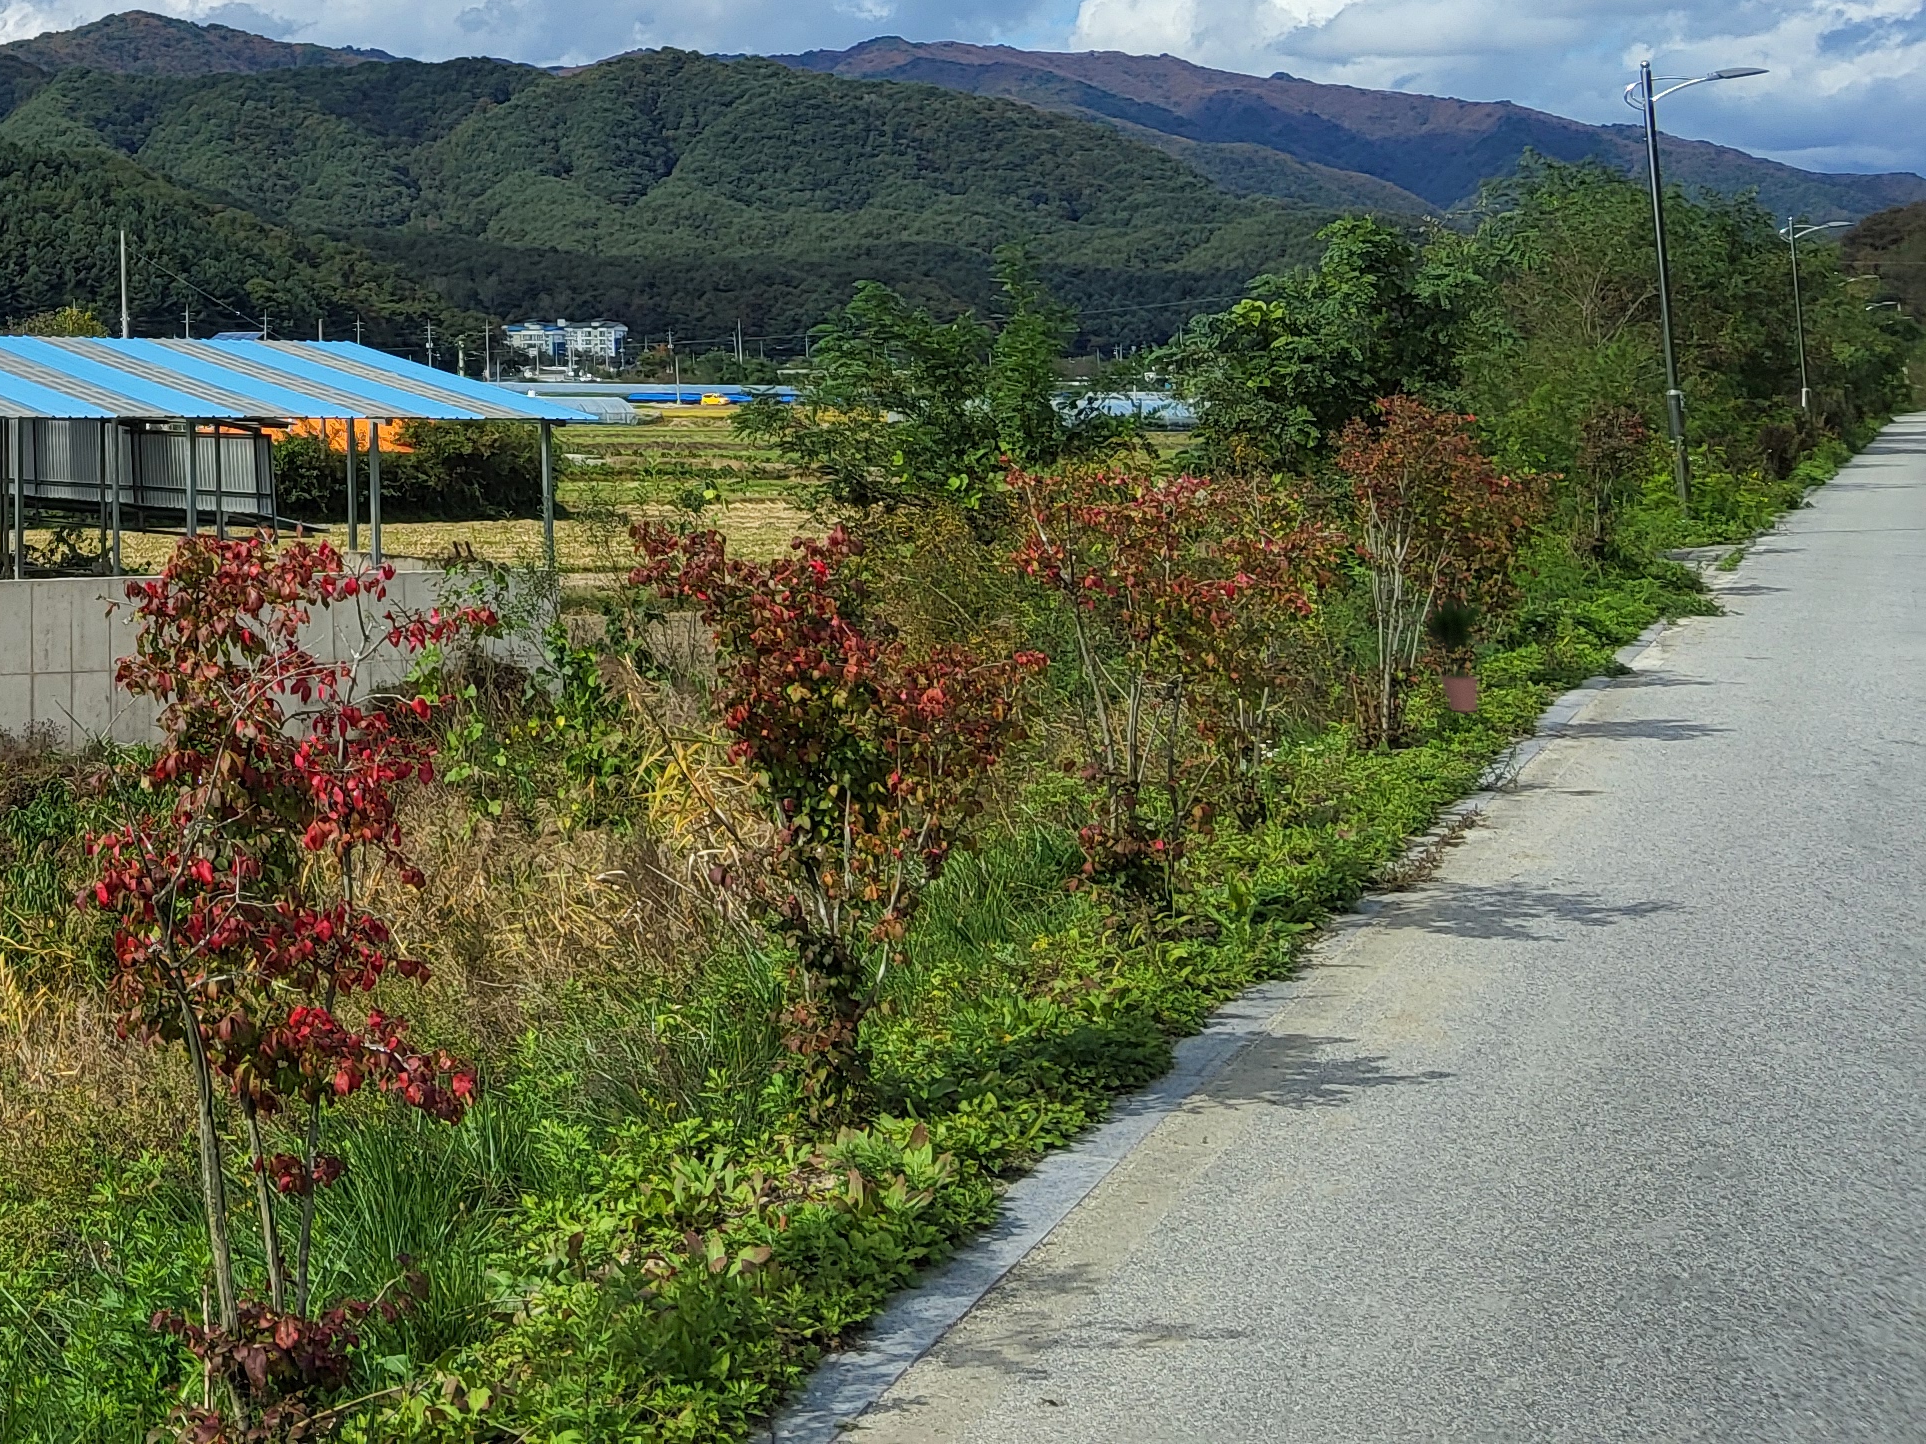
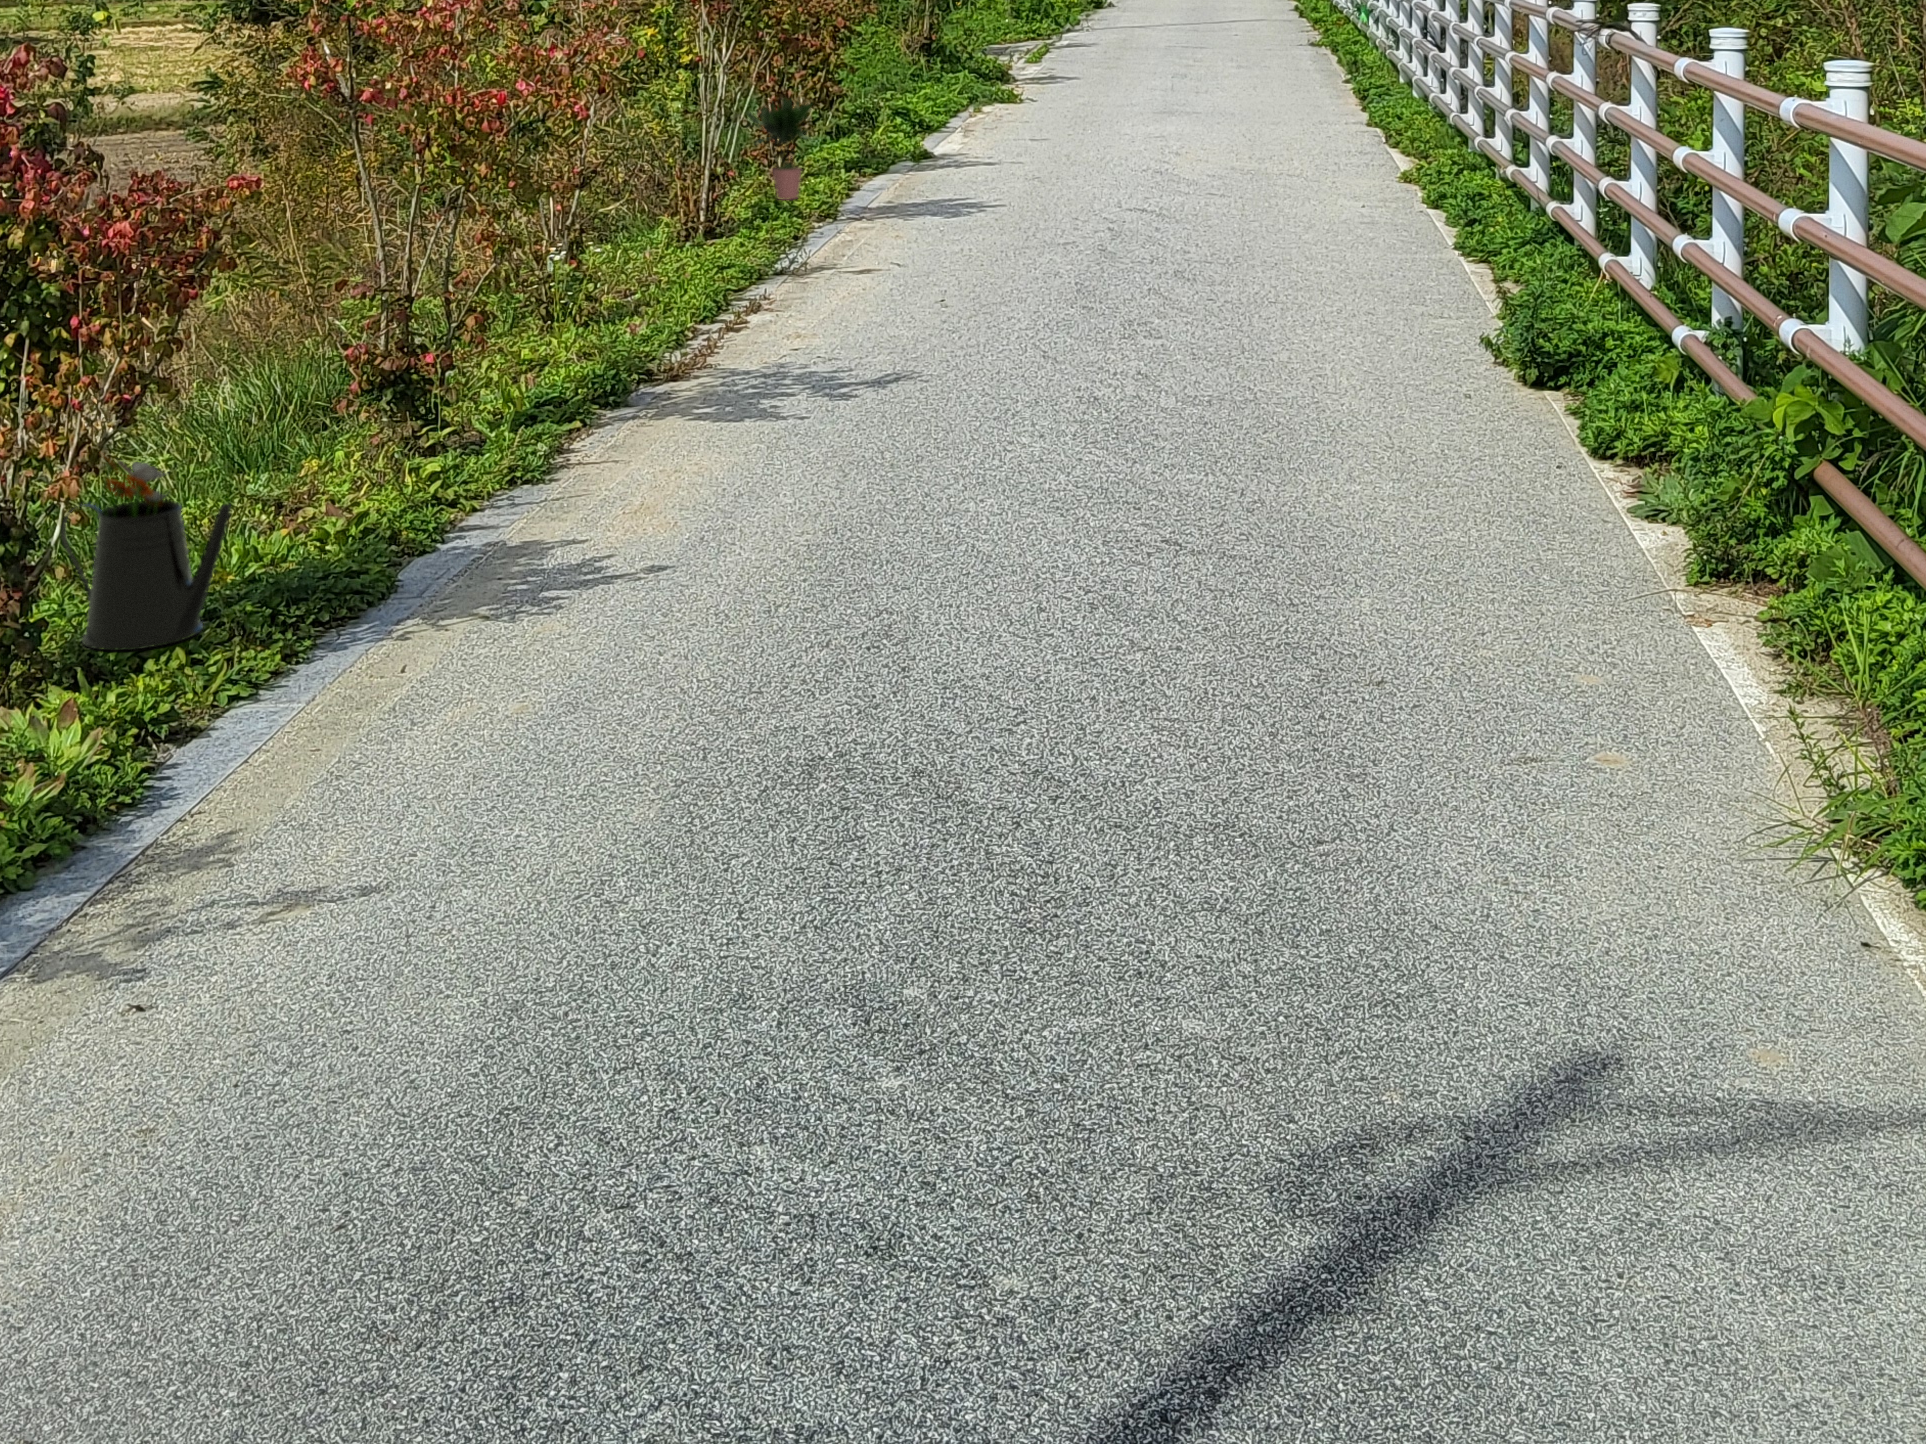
watering can: none [881,886,1029,1076] -> present [61,458,231,650]

